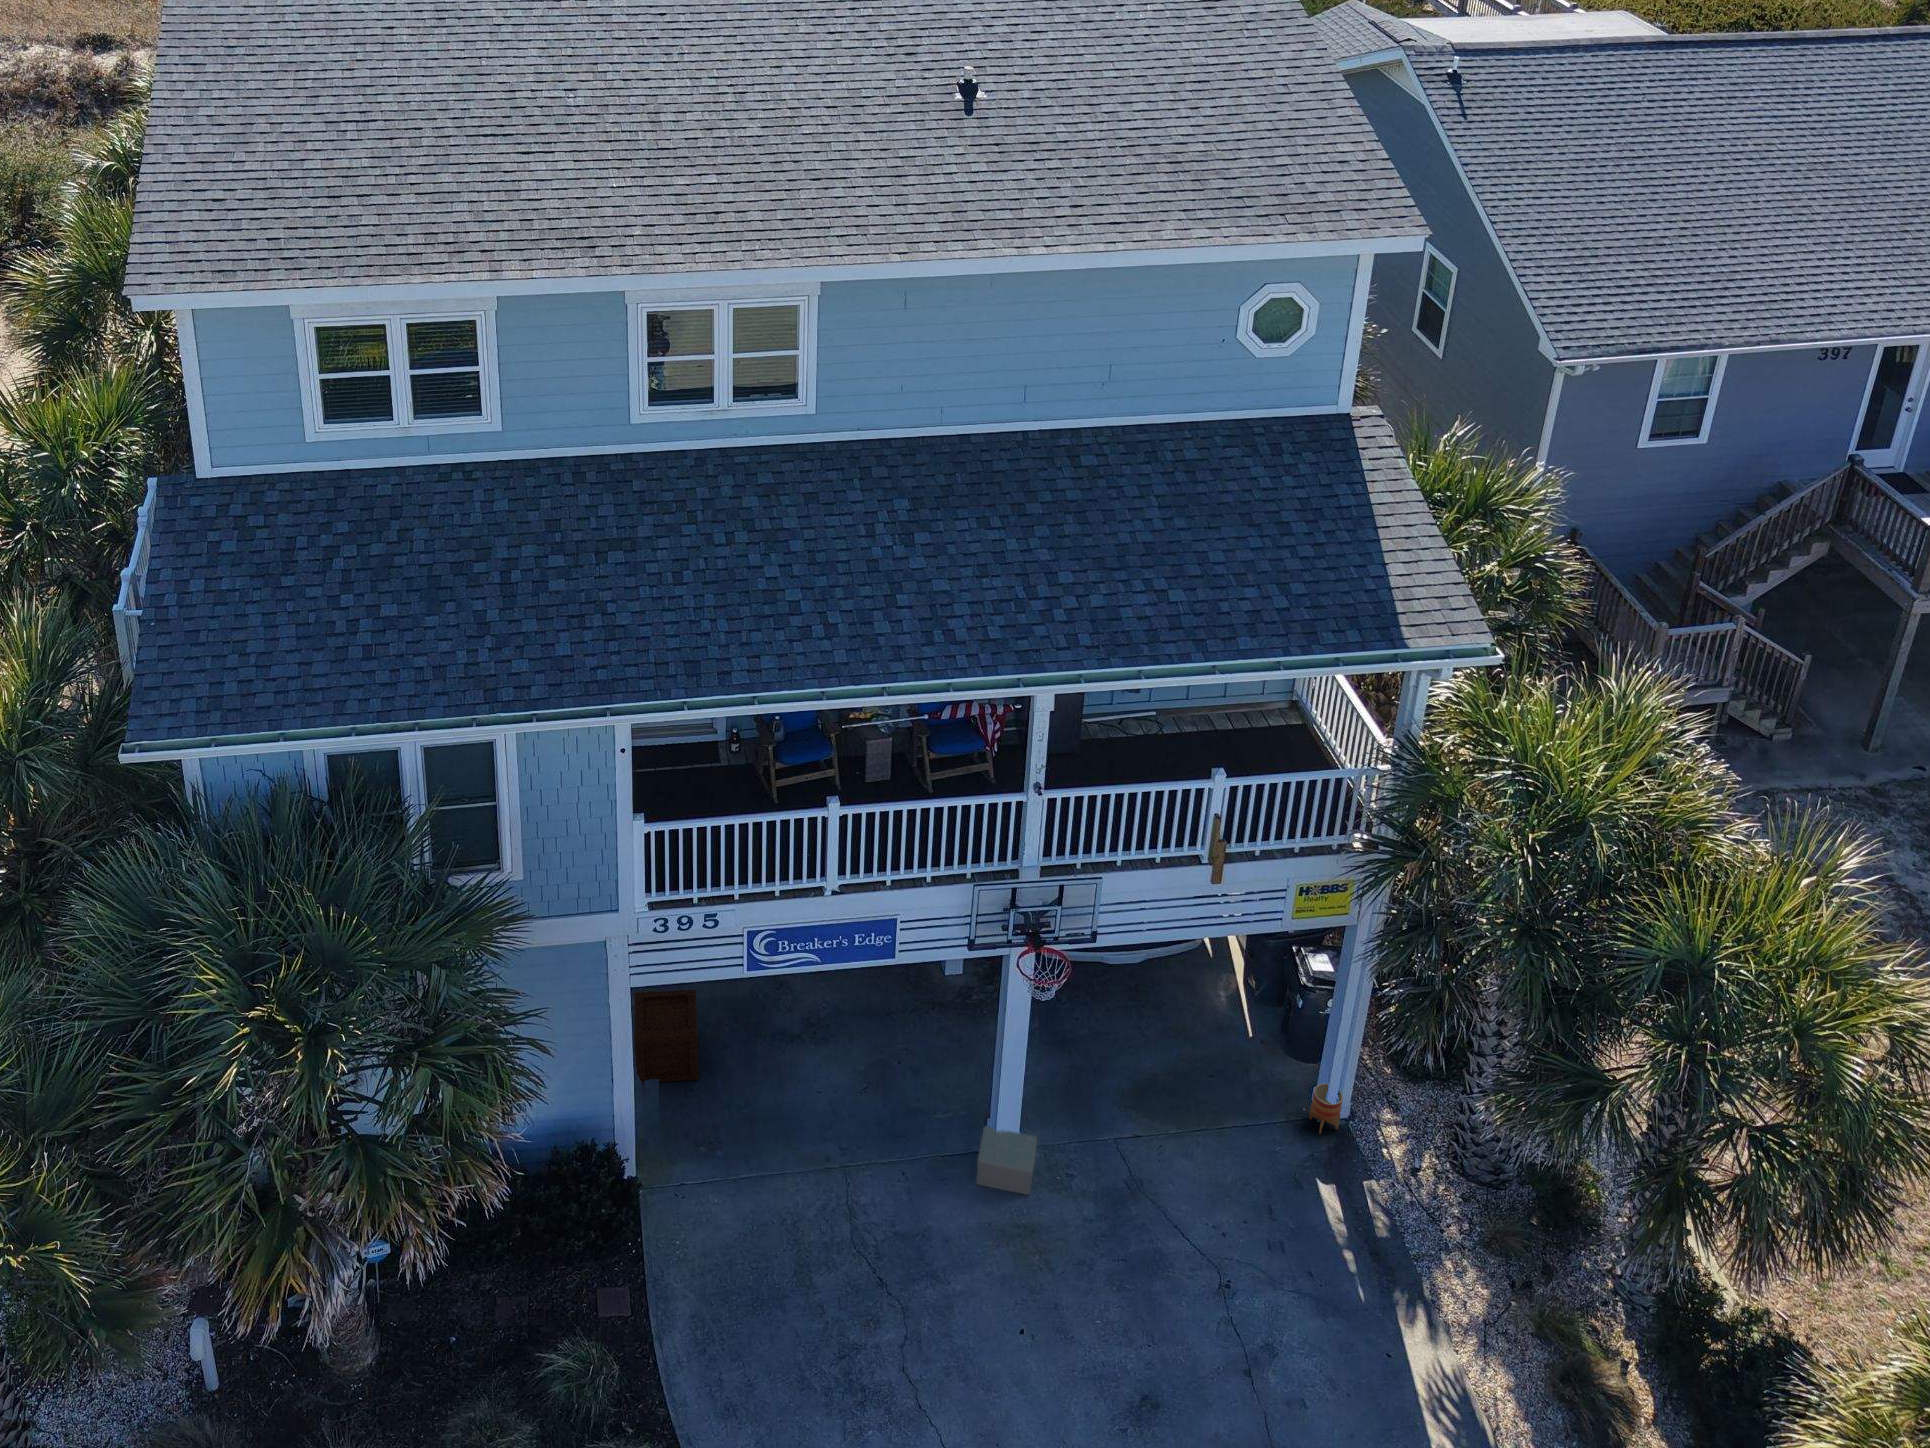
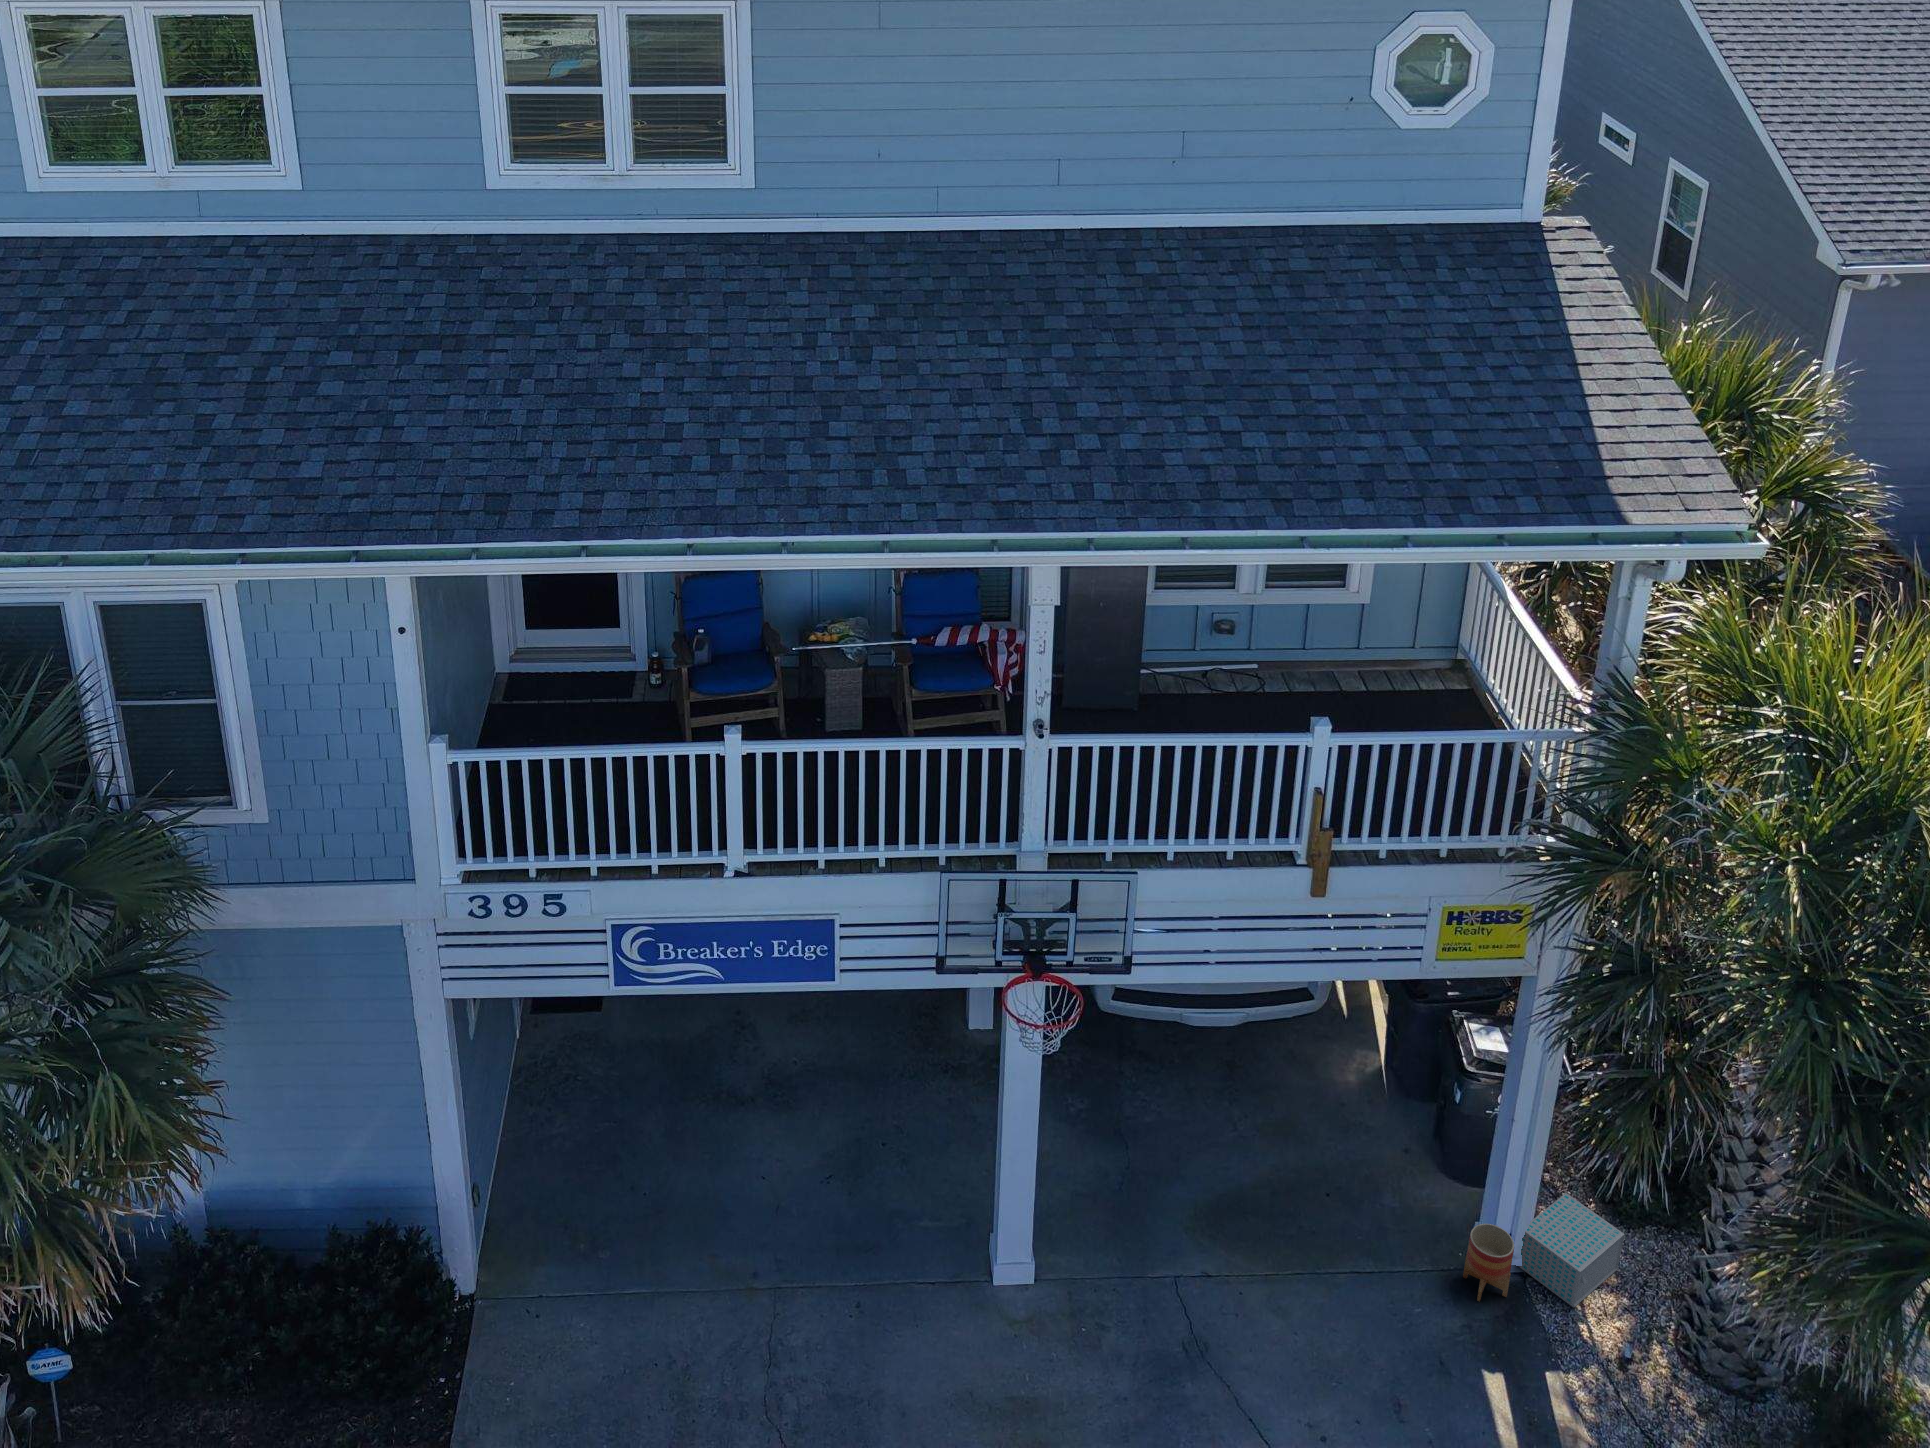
wooden crate: present [634,990,699,1083] -> none [489,1022,597,1152]
storage box: present [976,1126,1037,1195] -> present [1519,1193,1625,1307]

